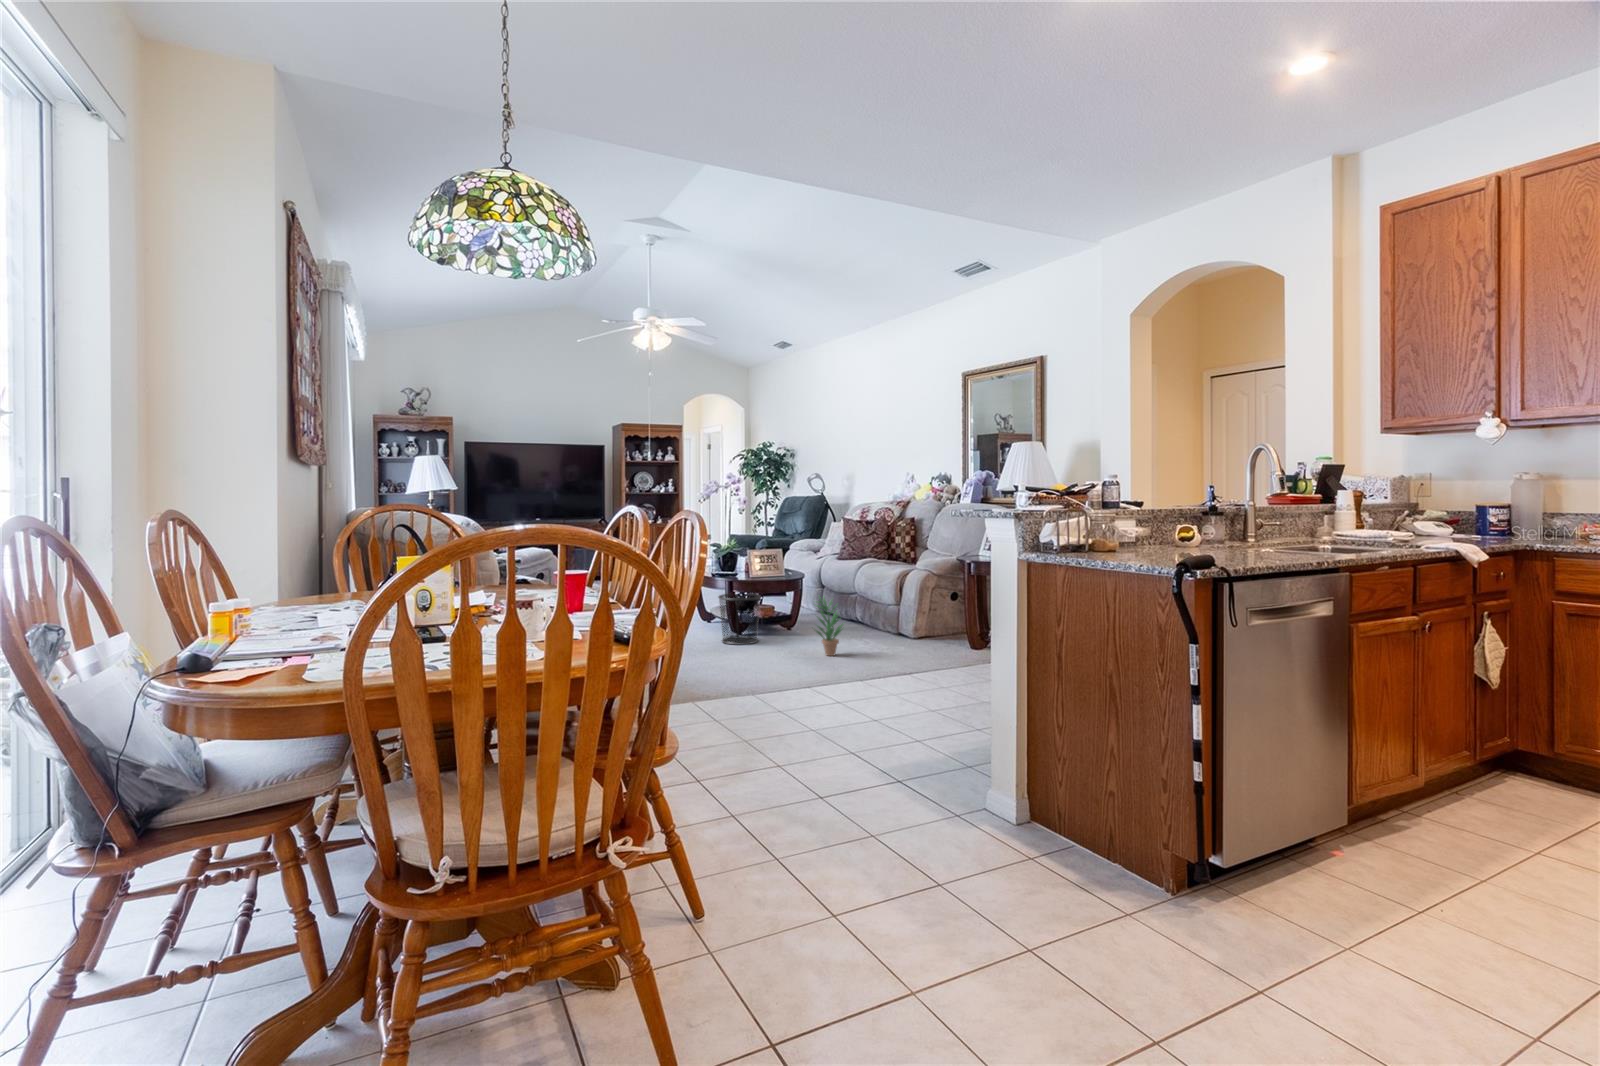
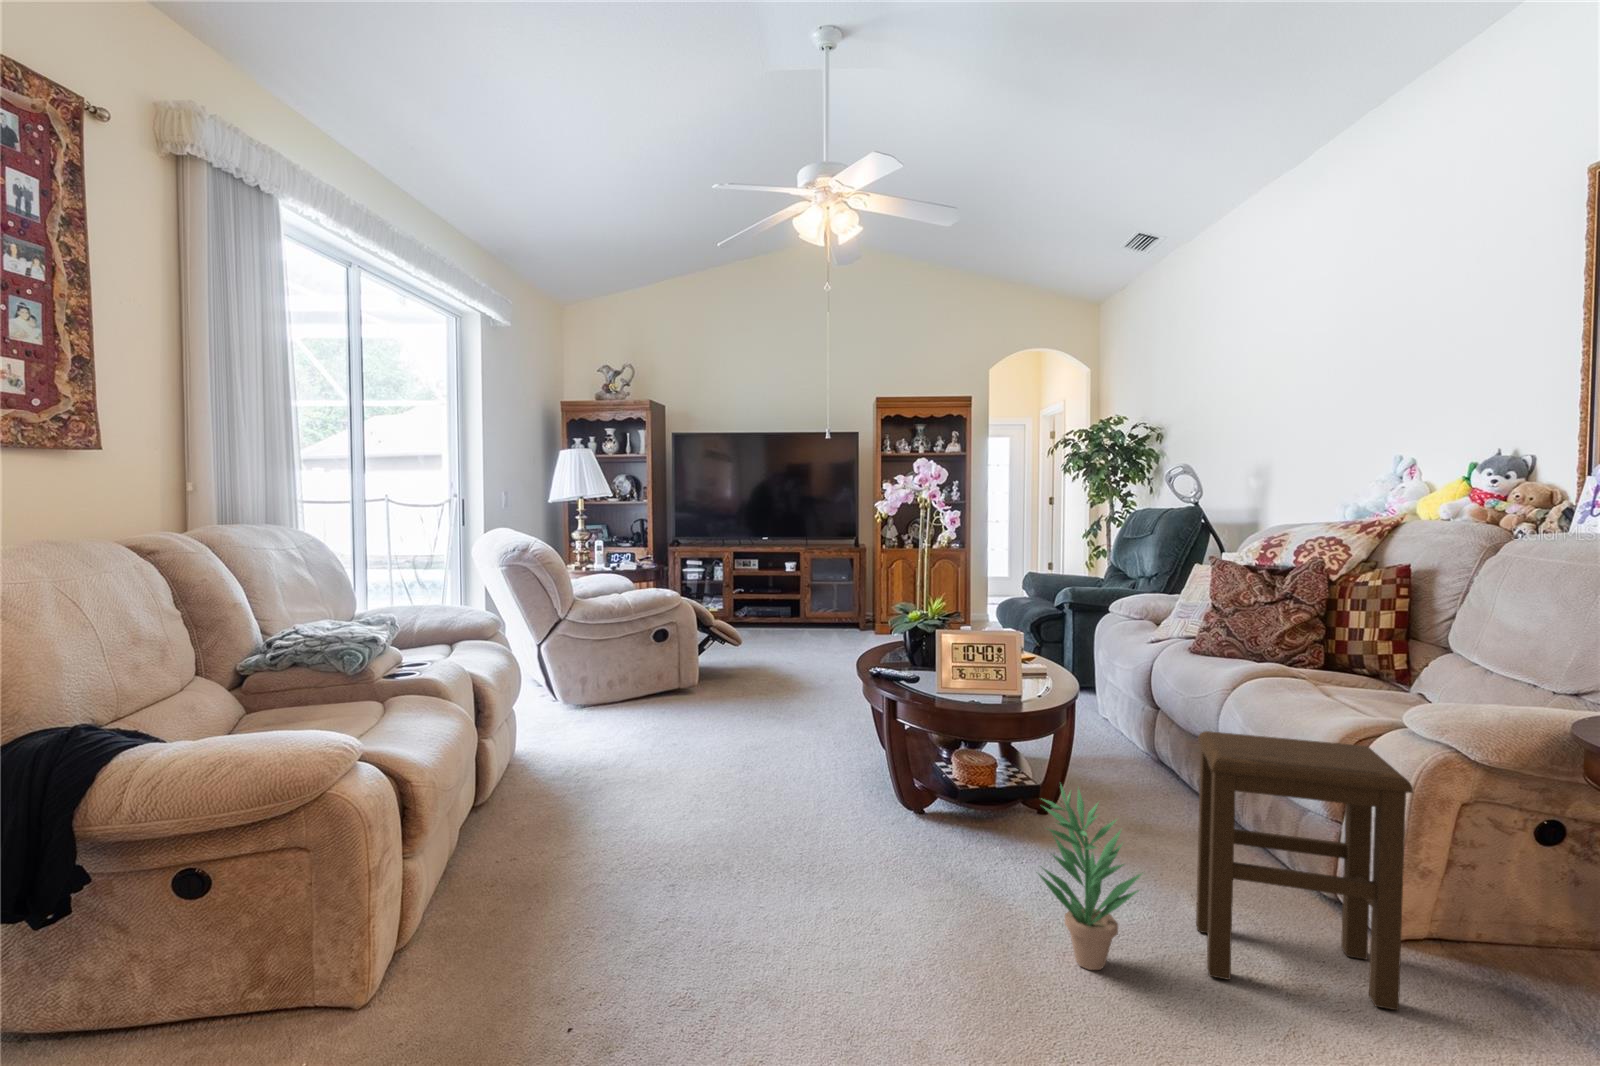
stool: none [856,575,919,652] -> present [1196,731,1413,1010]
waste bin: present [718,594,760,645] -> none [858,718,957,850]

